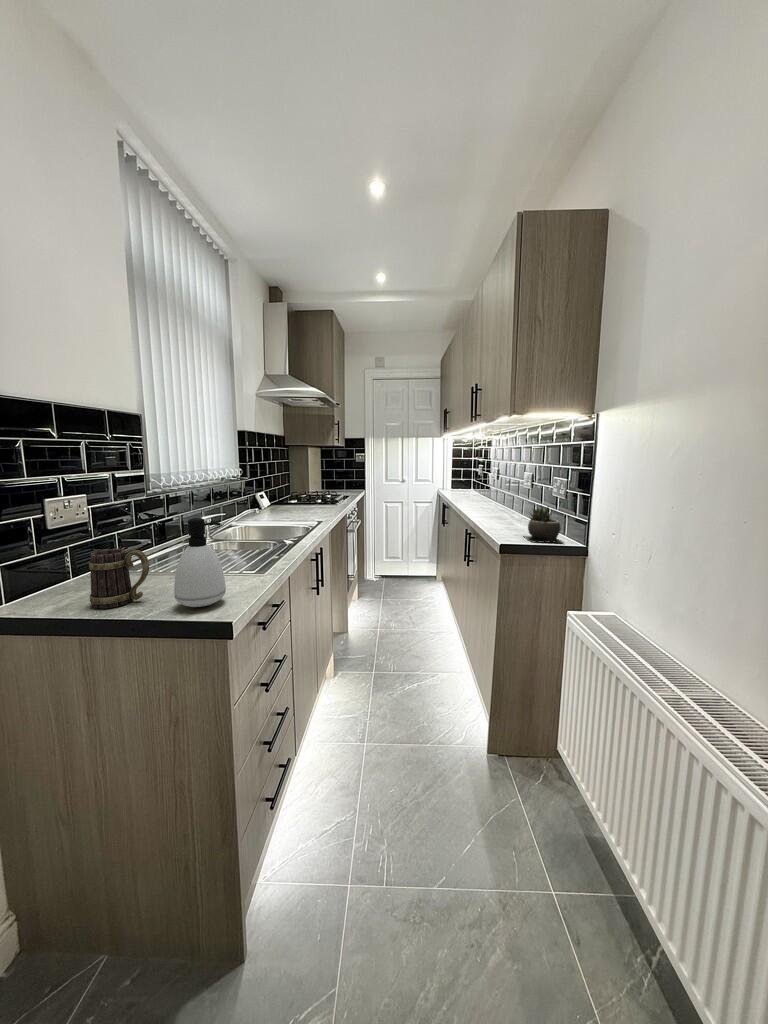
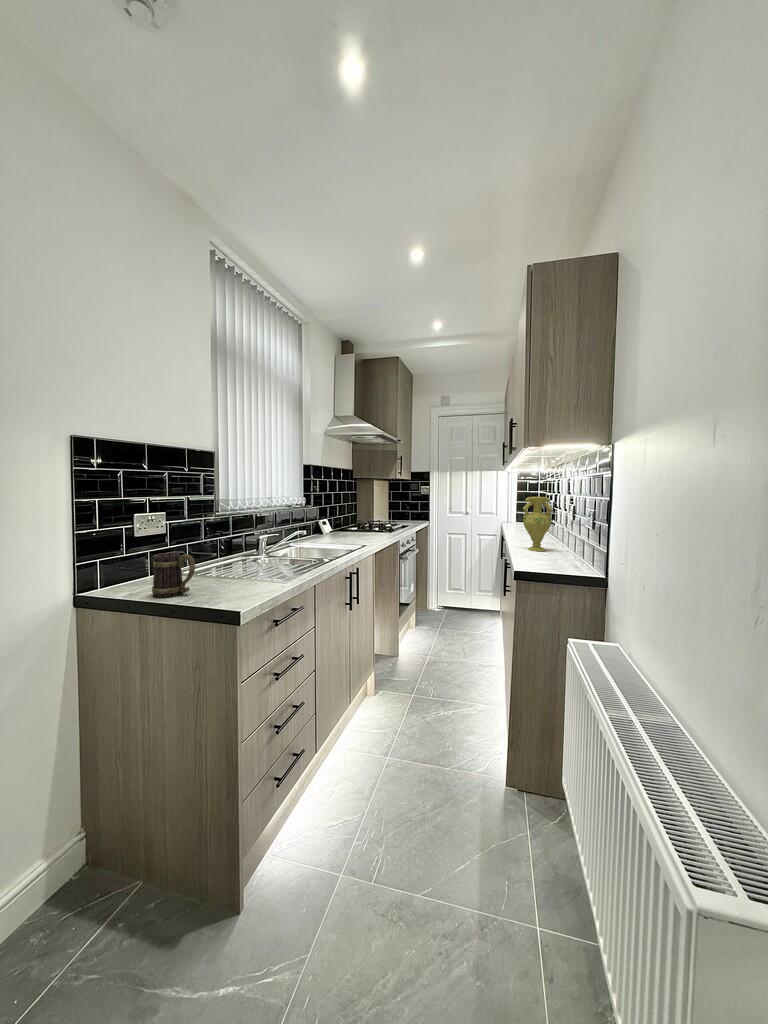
vase: none [483,465,513,520] -> present [523,497,552,551]
succulent plant: present [523,505,563,543] -> none [547,534,586,573]
soap dispenser: present [174,518,226,607] -> none [208,530,247,600]

